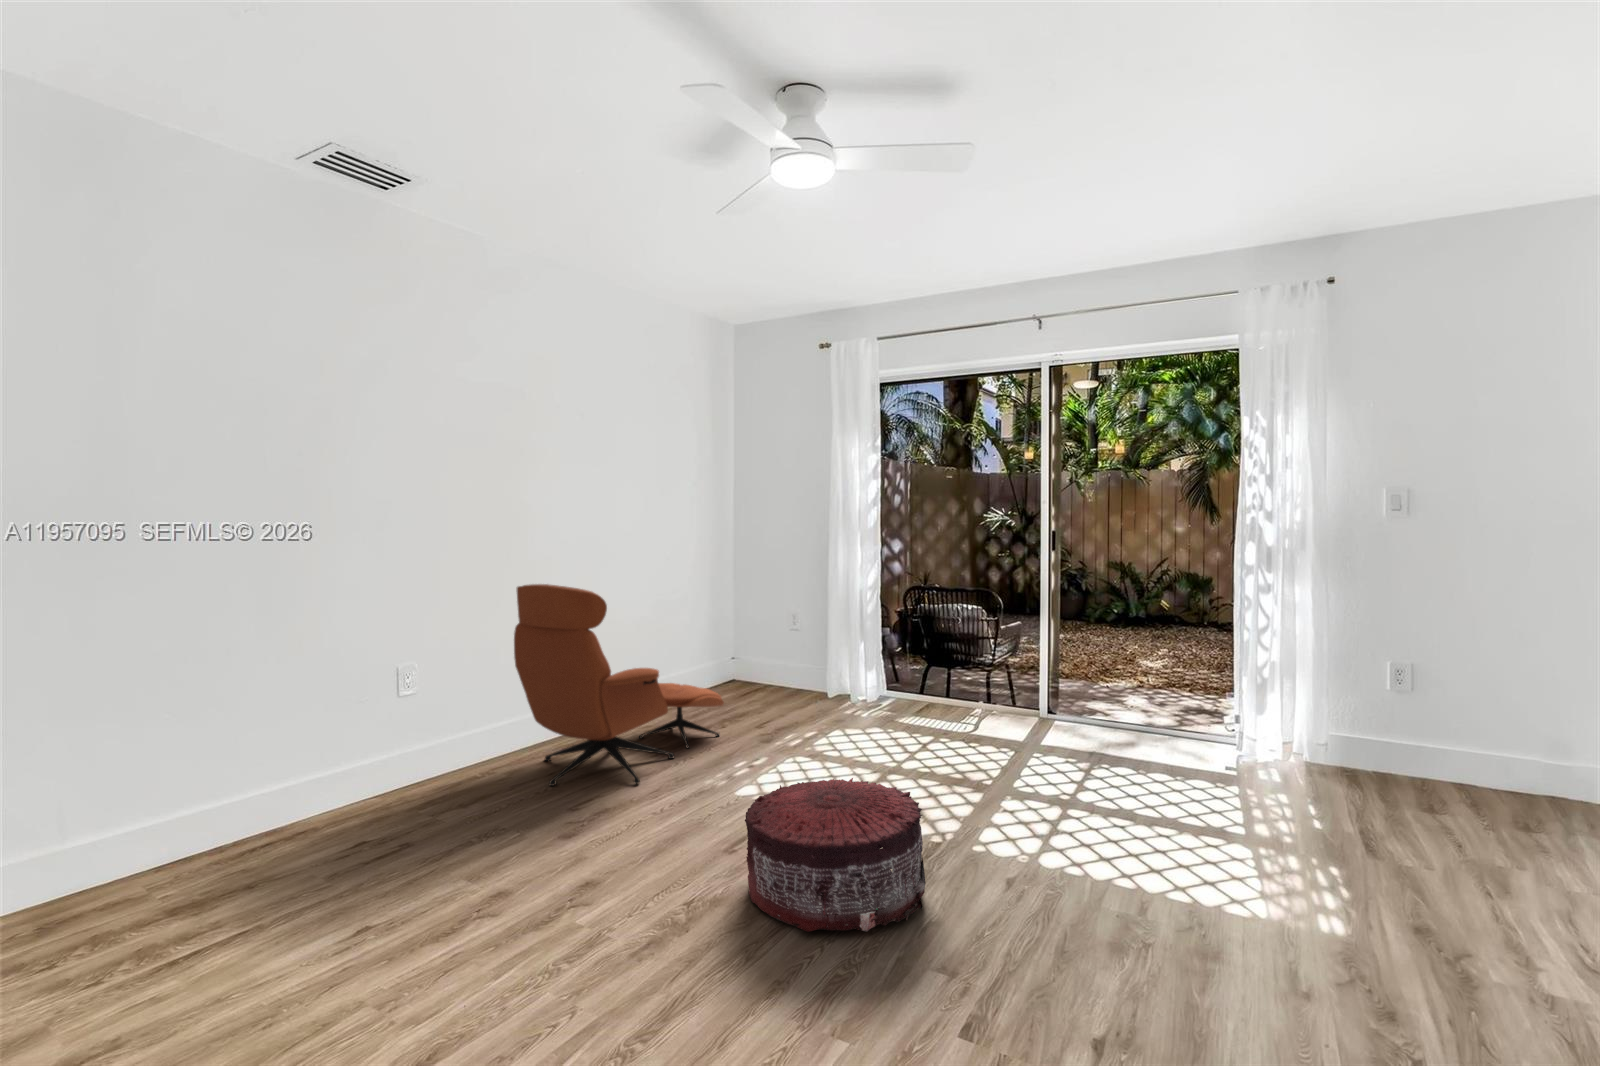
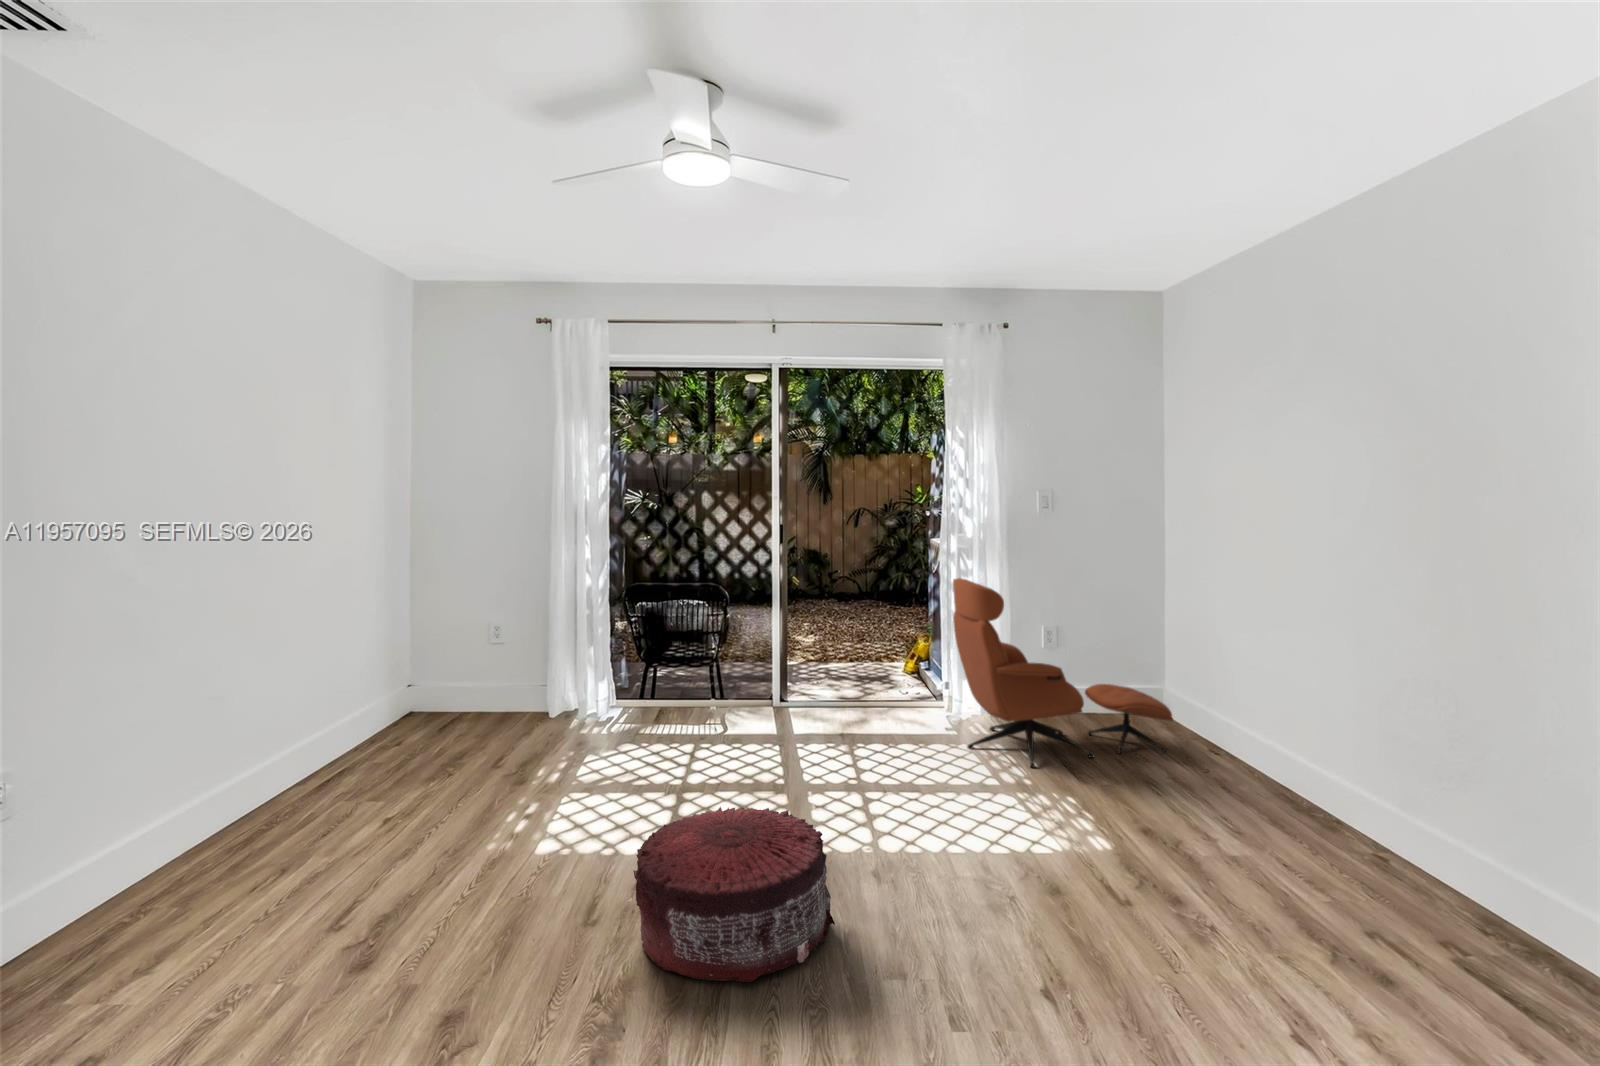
lounge chair: present [514,584,724,786] -> present [953,578,1174,768]

